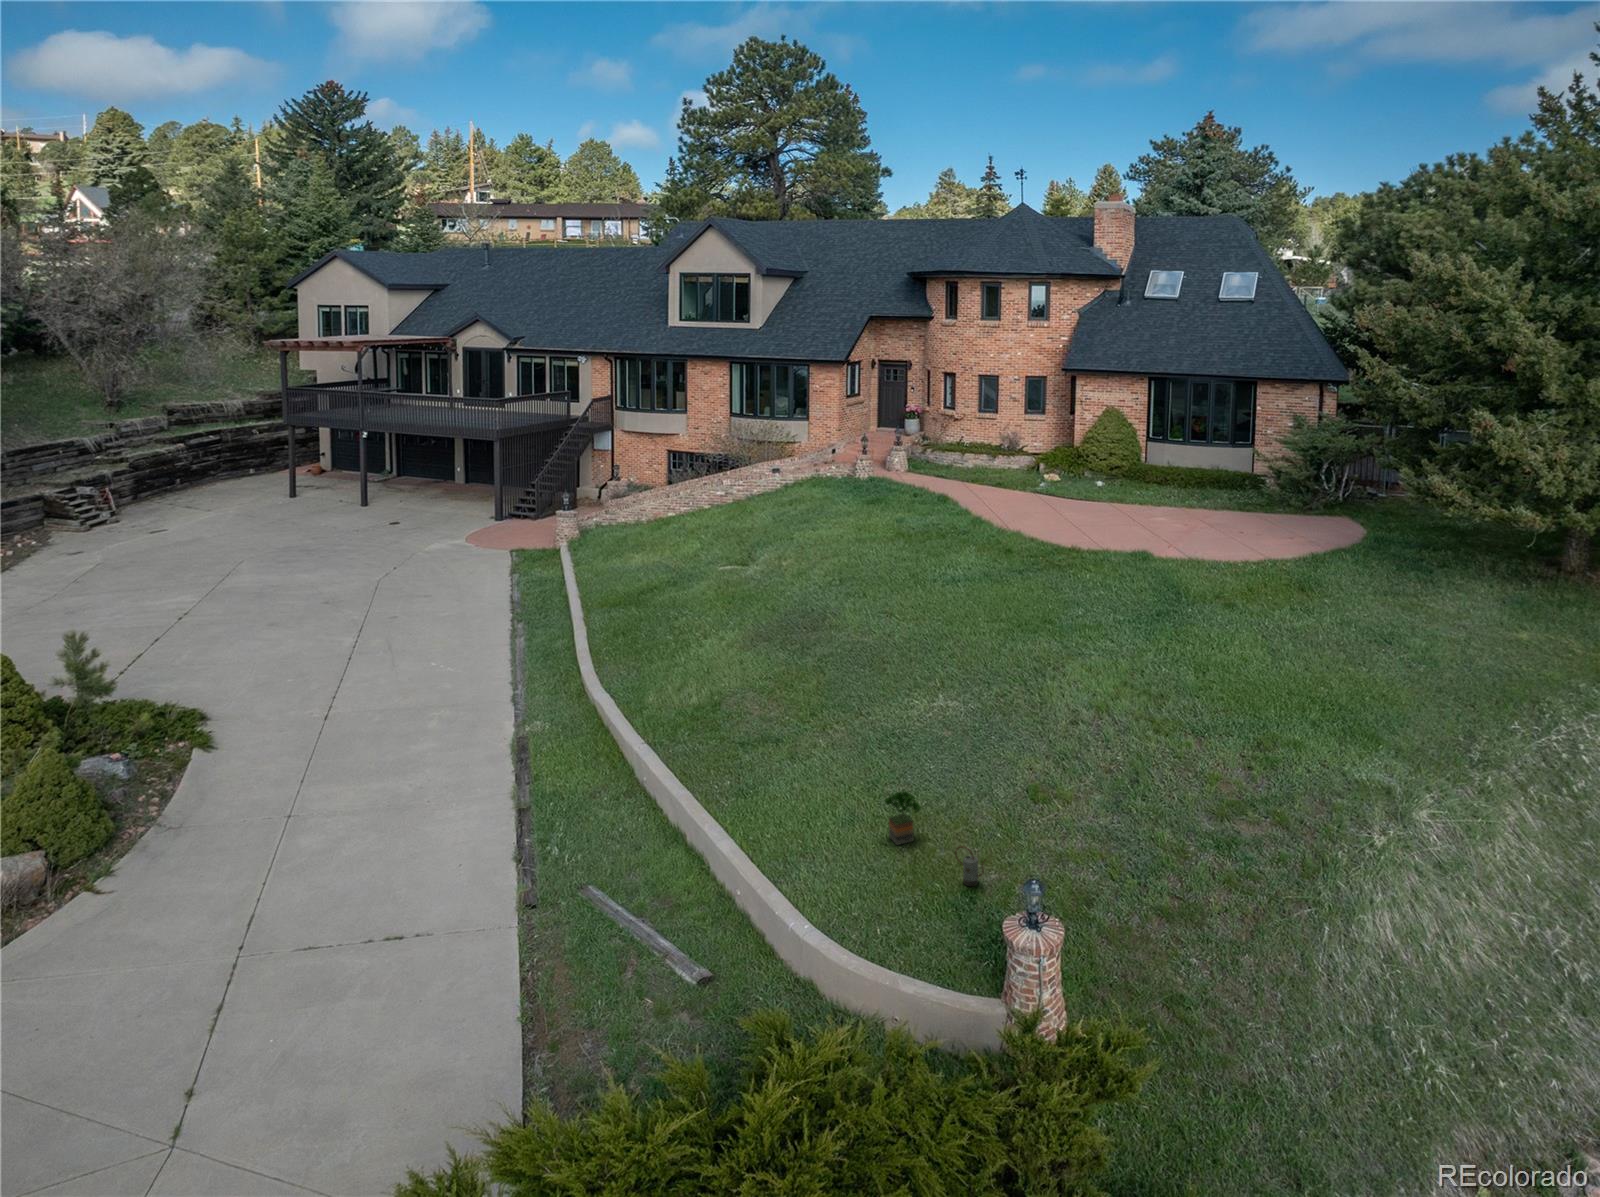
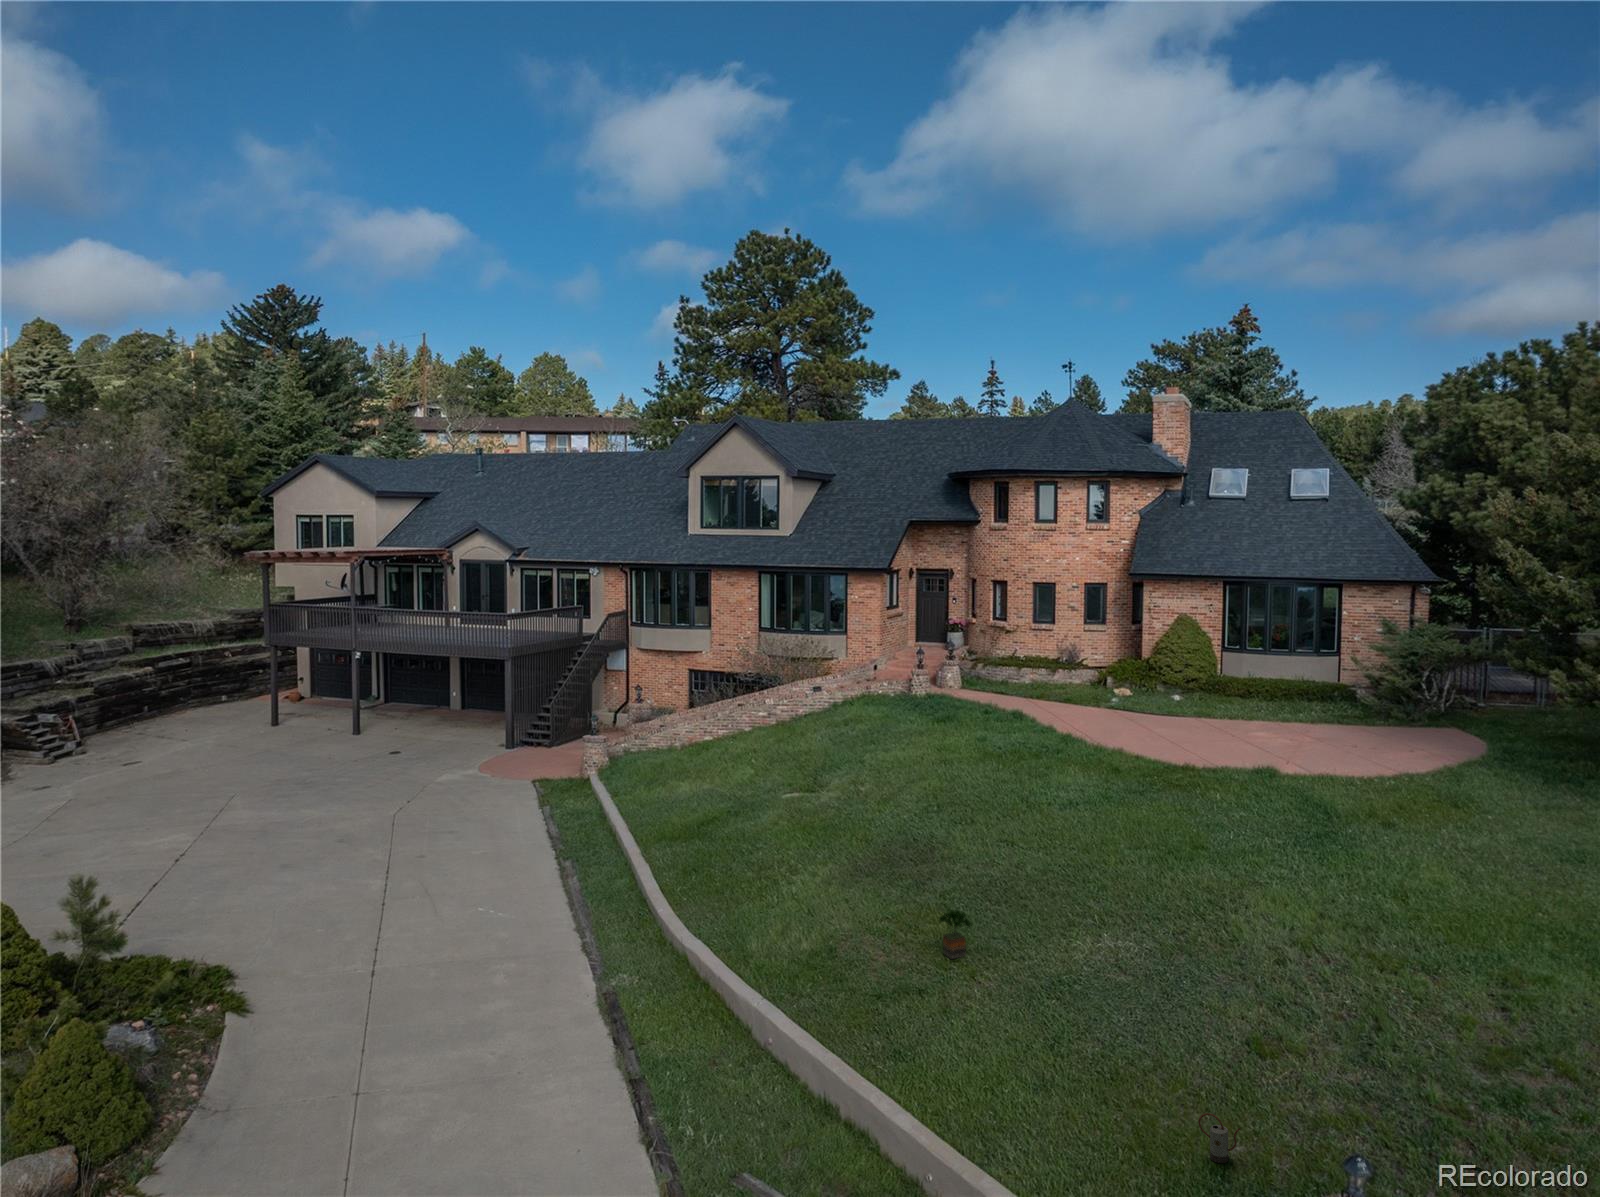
potted tree: present [885,791,921,845] -> present [939,910,972,959]

